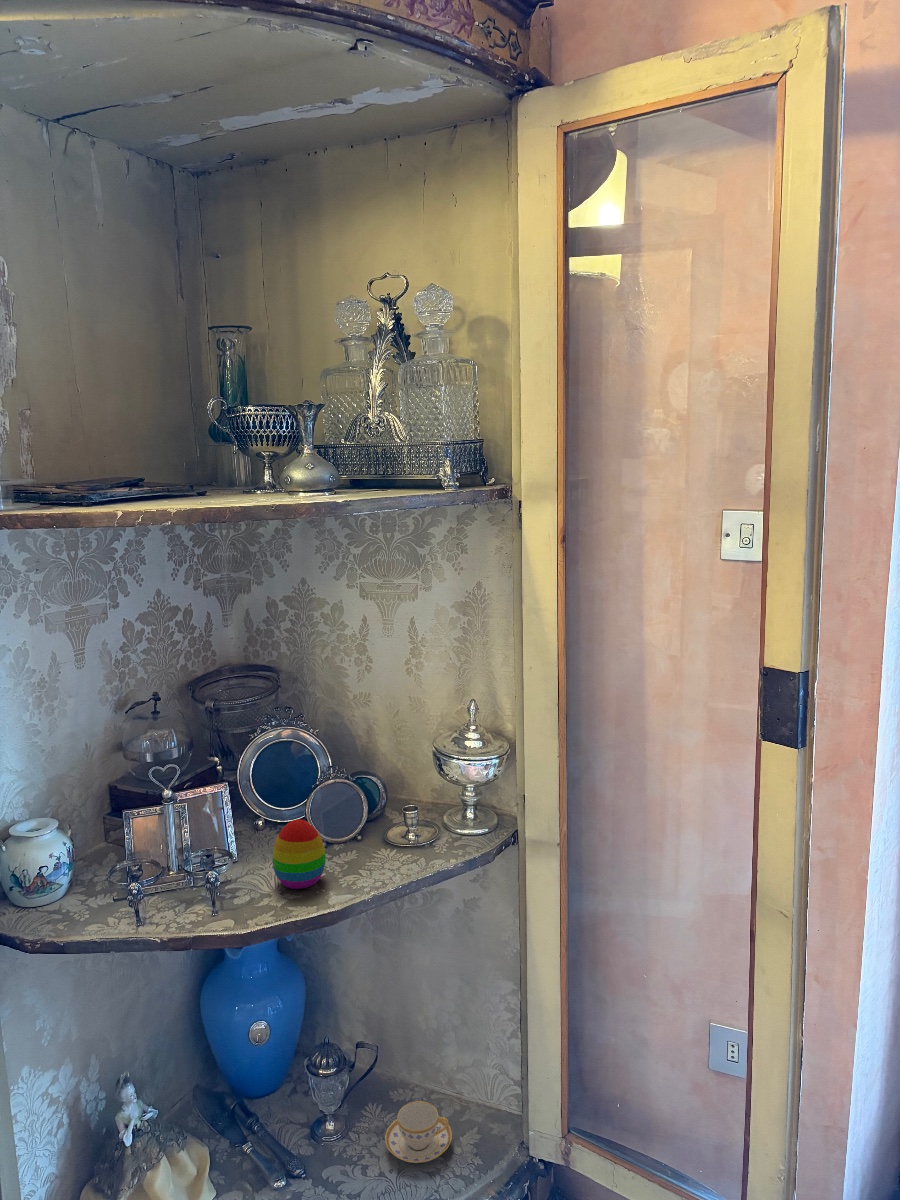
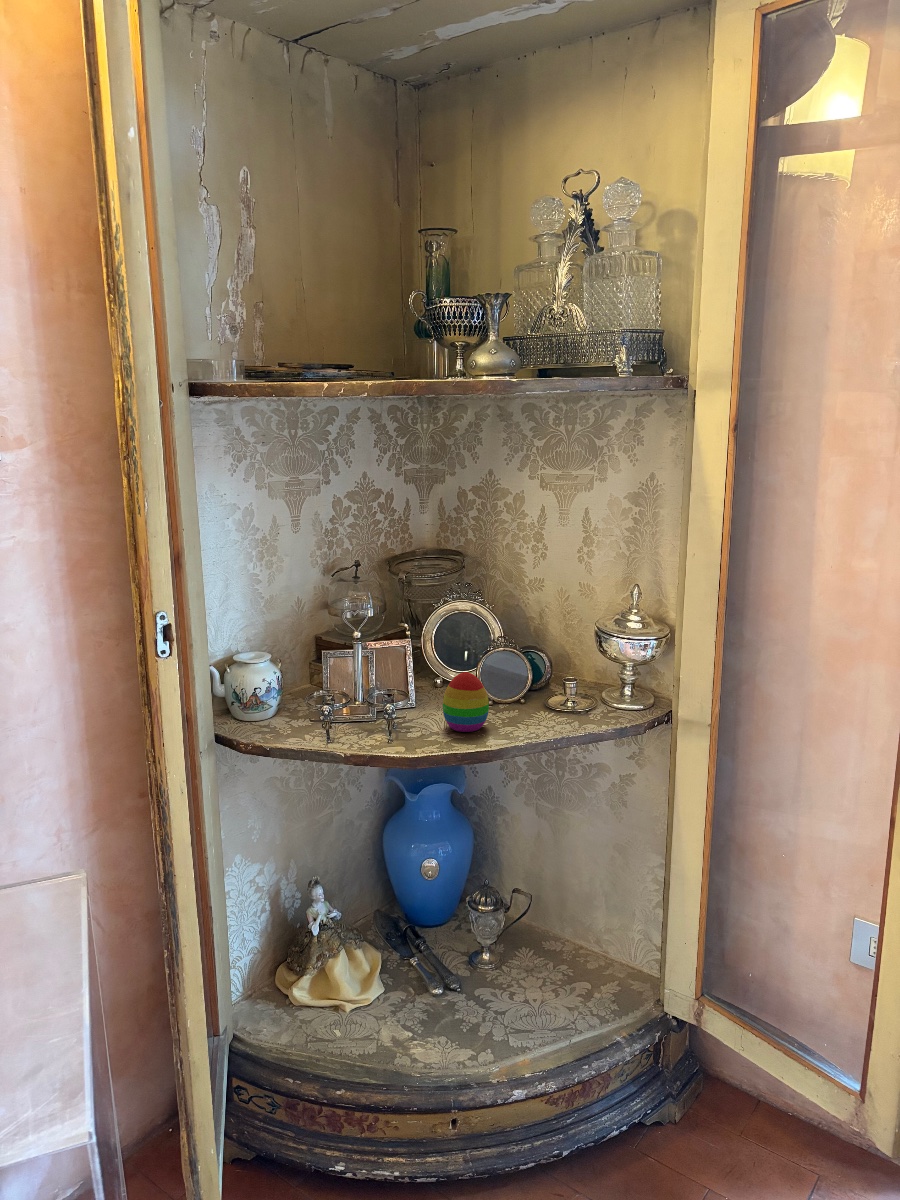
teacup: present [385,1101,452,1163] -> none [532,948,593,998]

